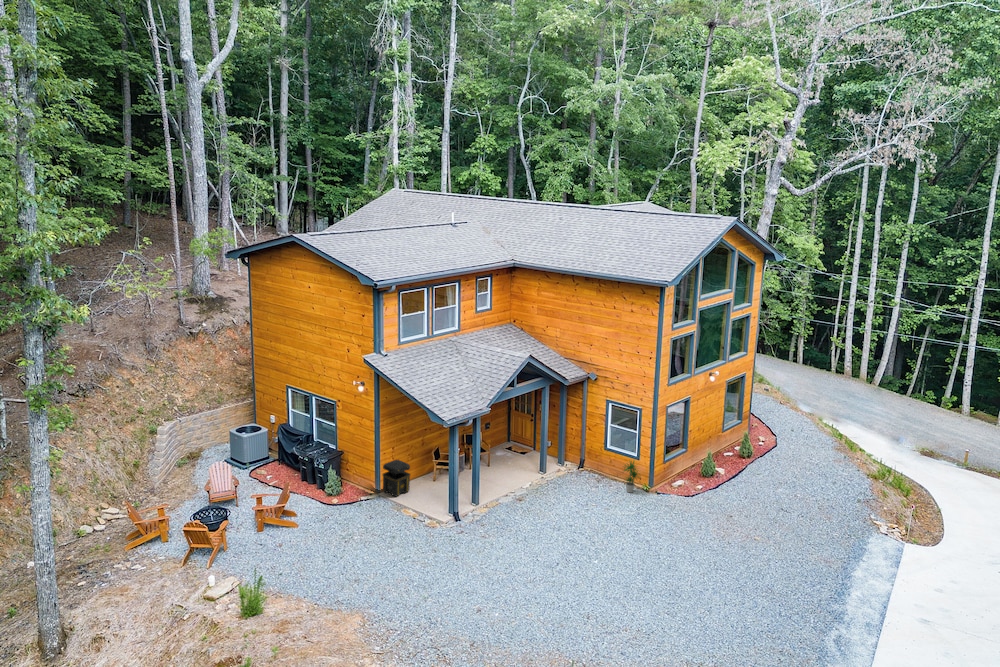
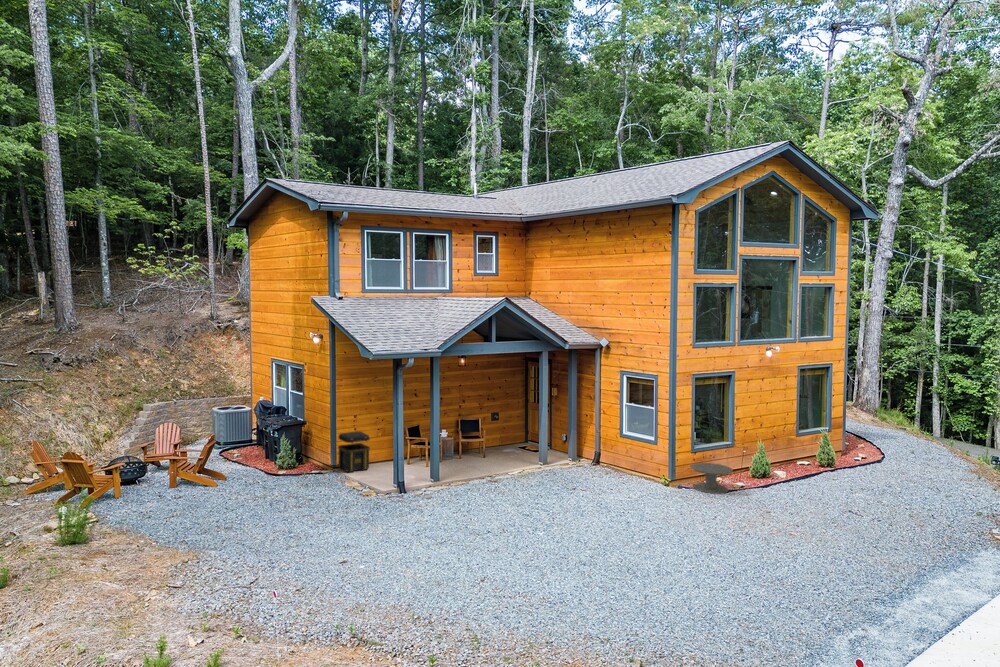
potted plant: present [624,462,638,493] -> none [634,441,662,487]
side table: none [661,470,692,496] -> present [690,463,733,494]

